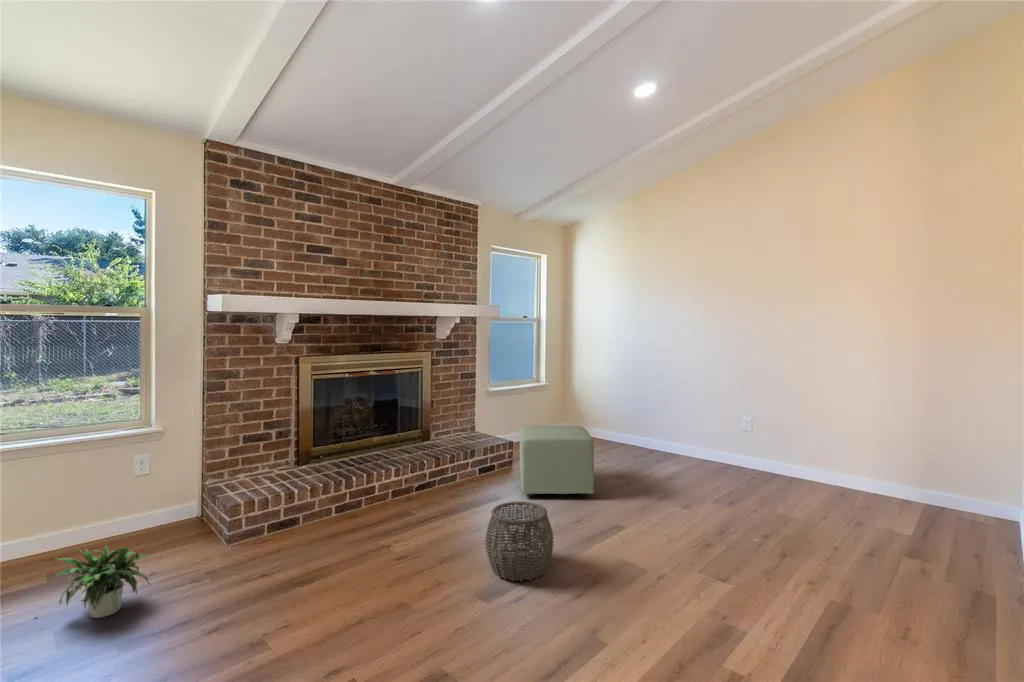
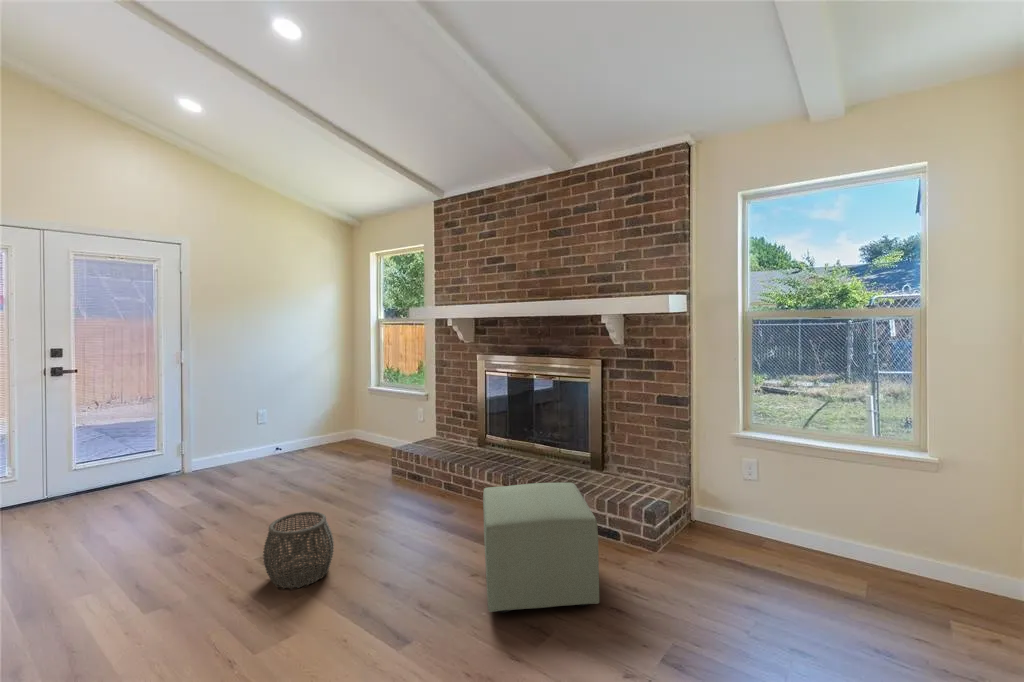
potted plant: present [35,546,149,618] -> none [303,438,341,474]

